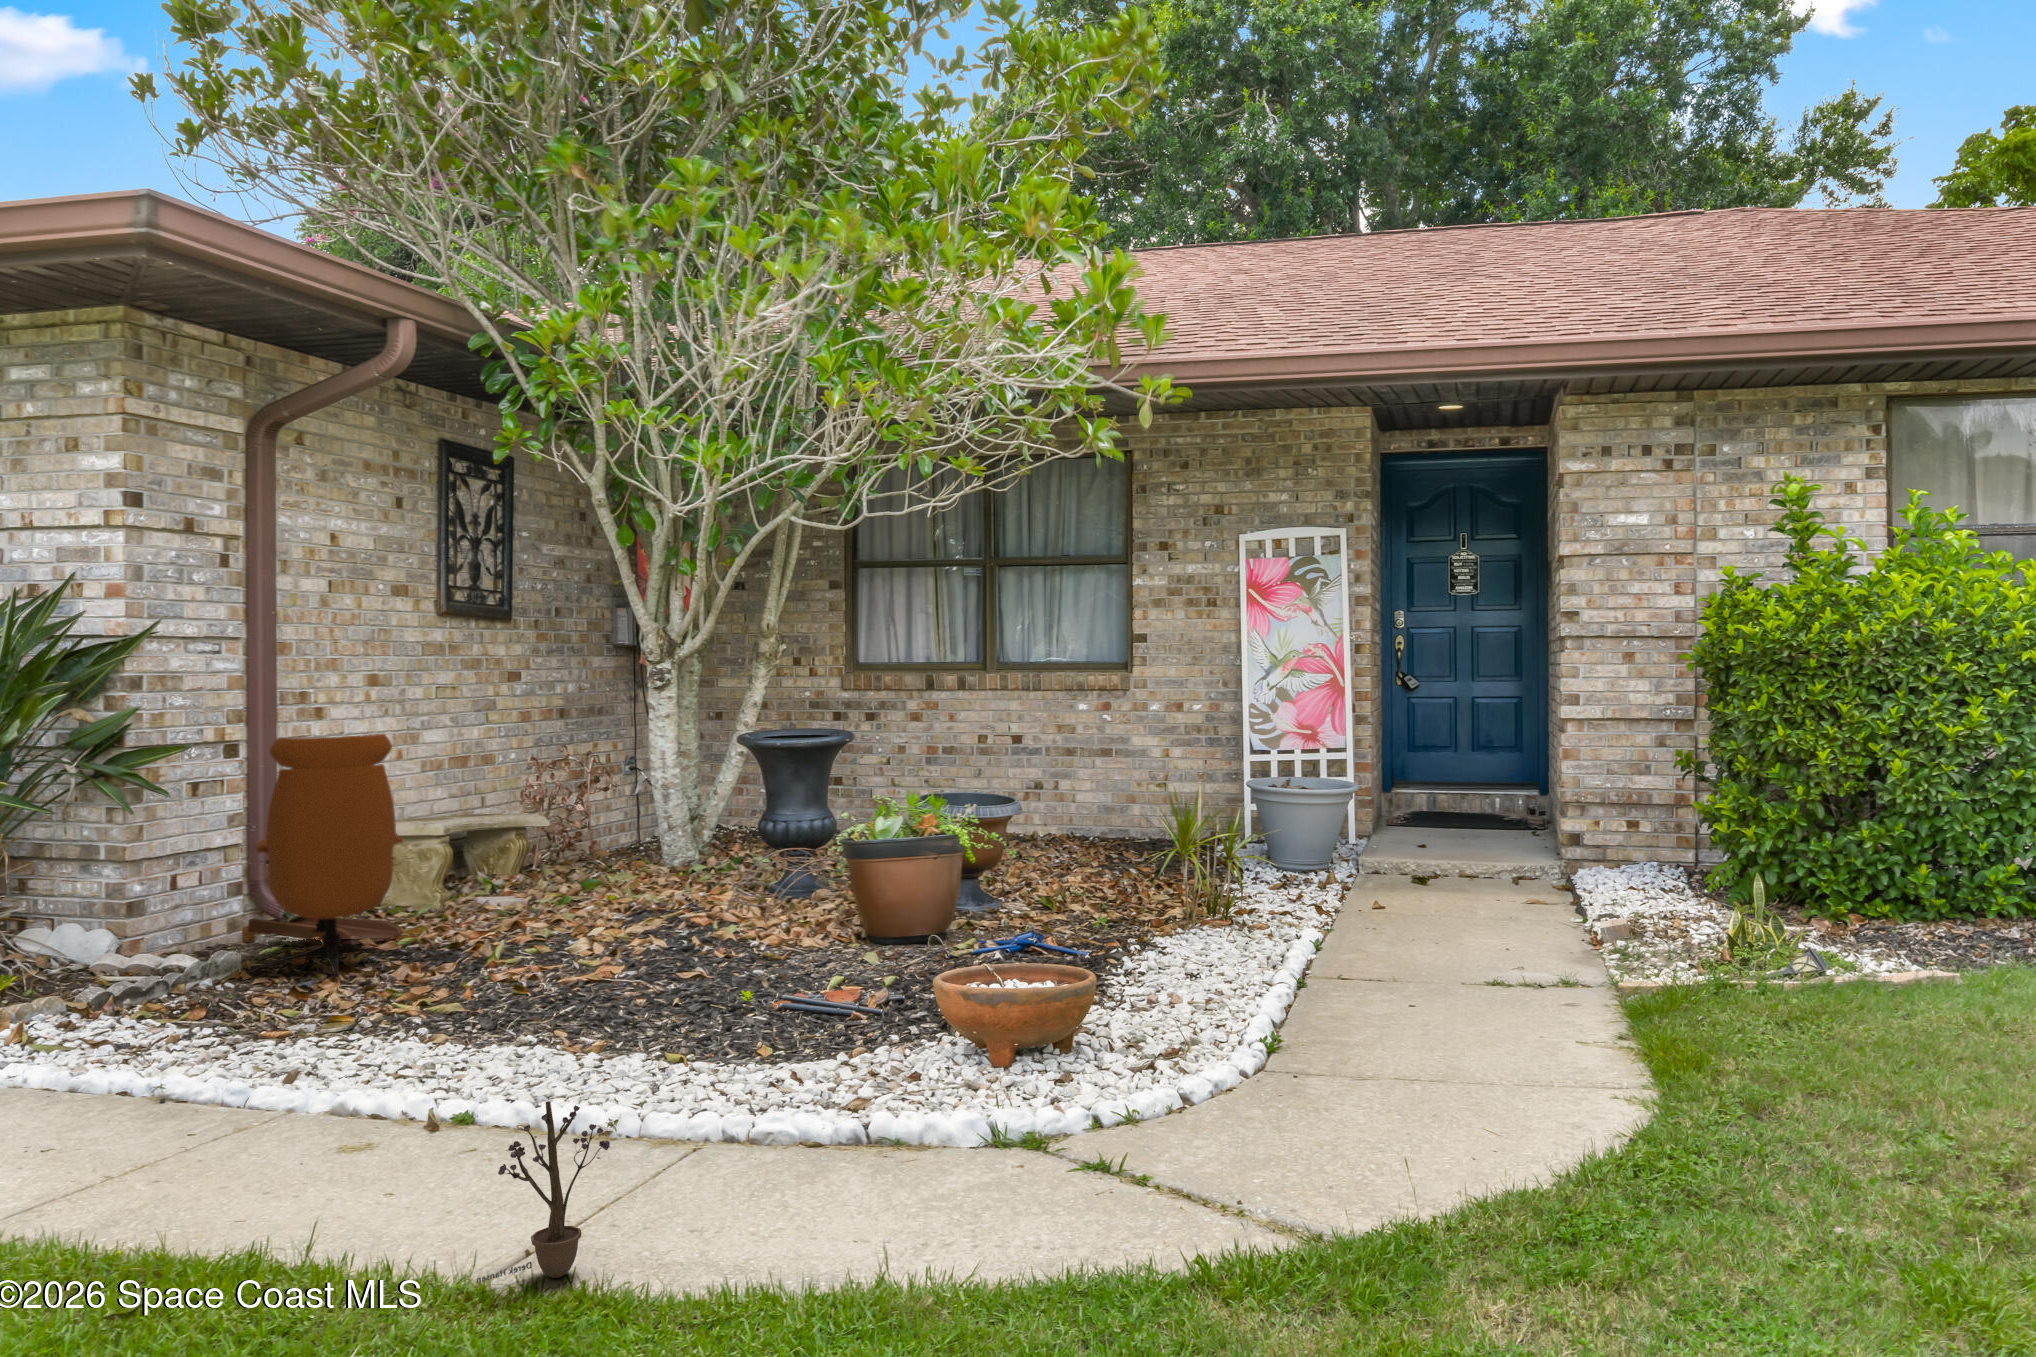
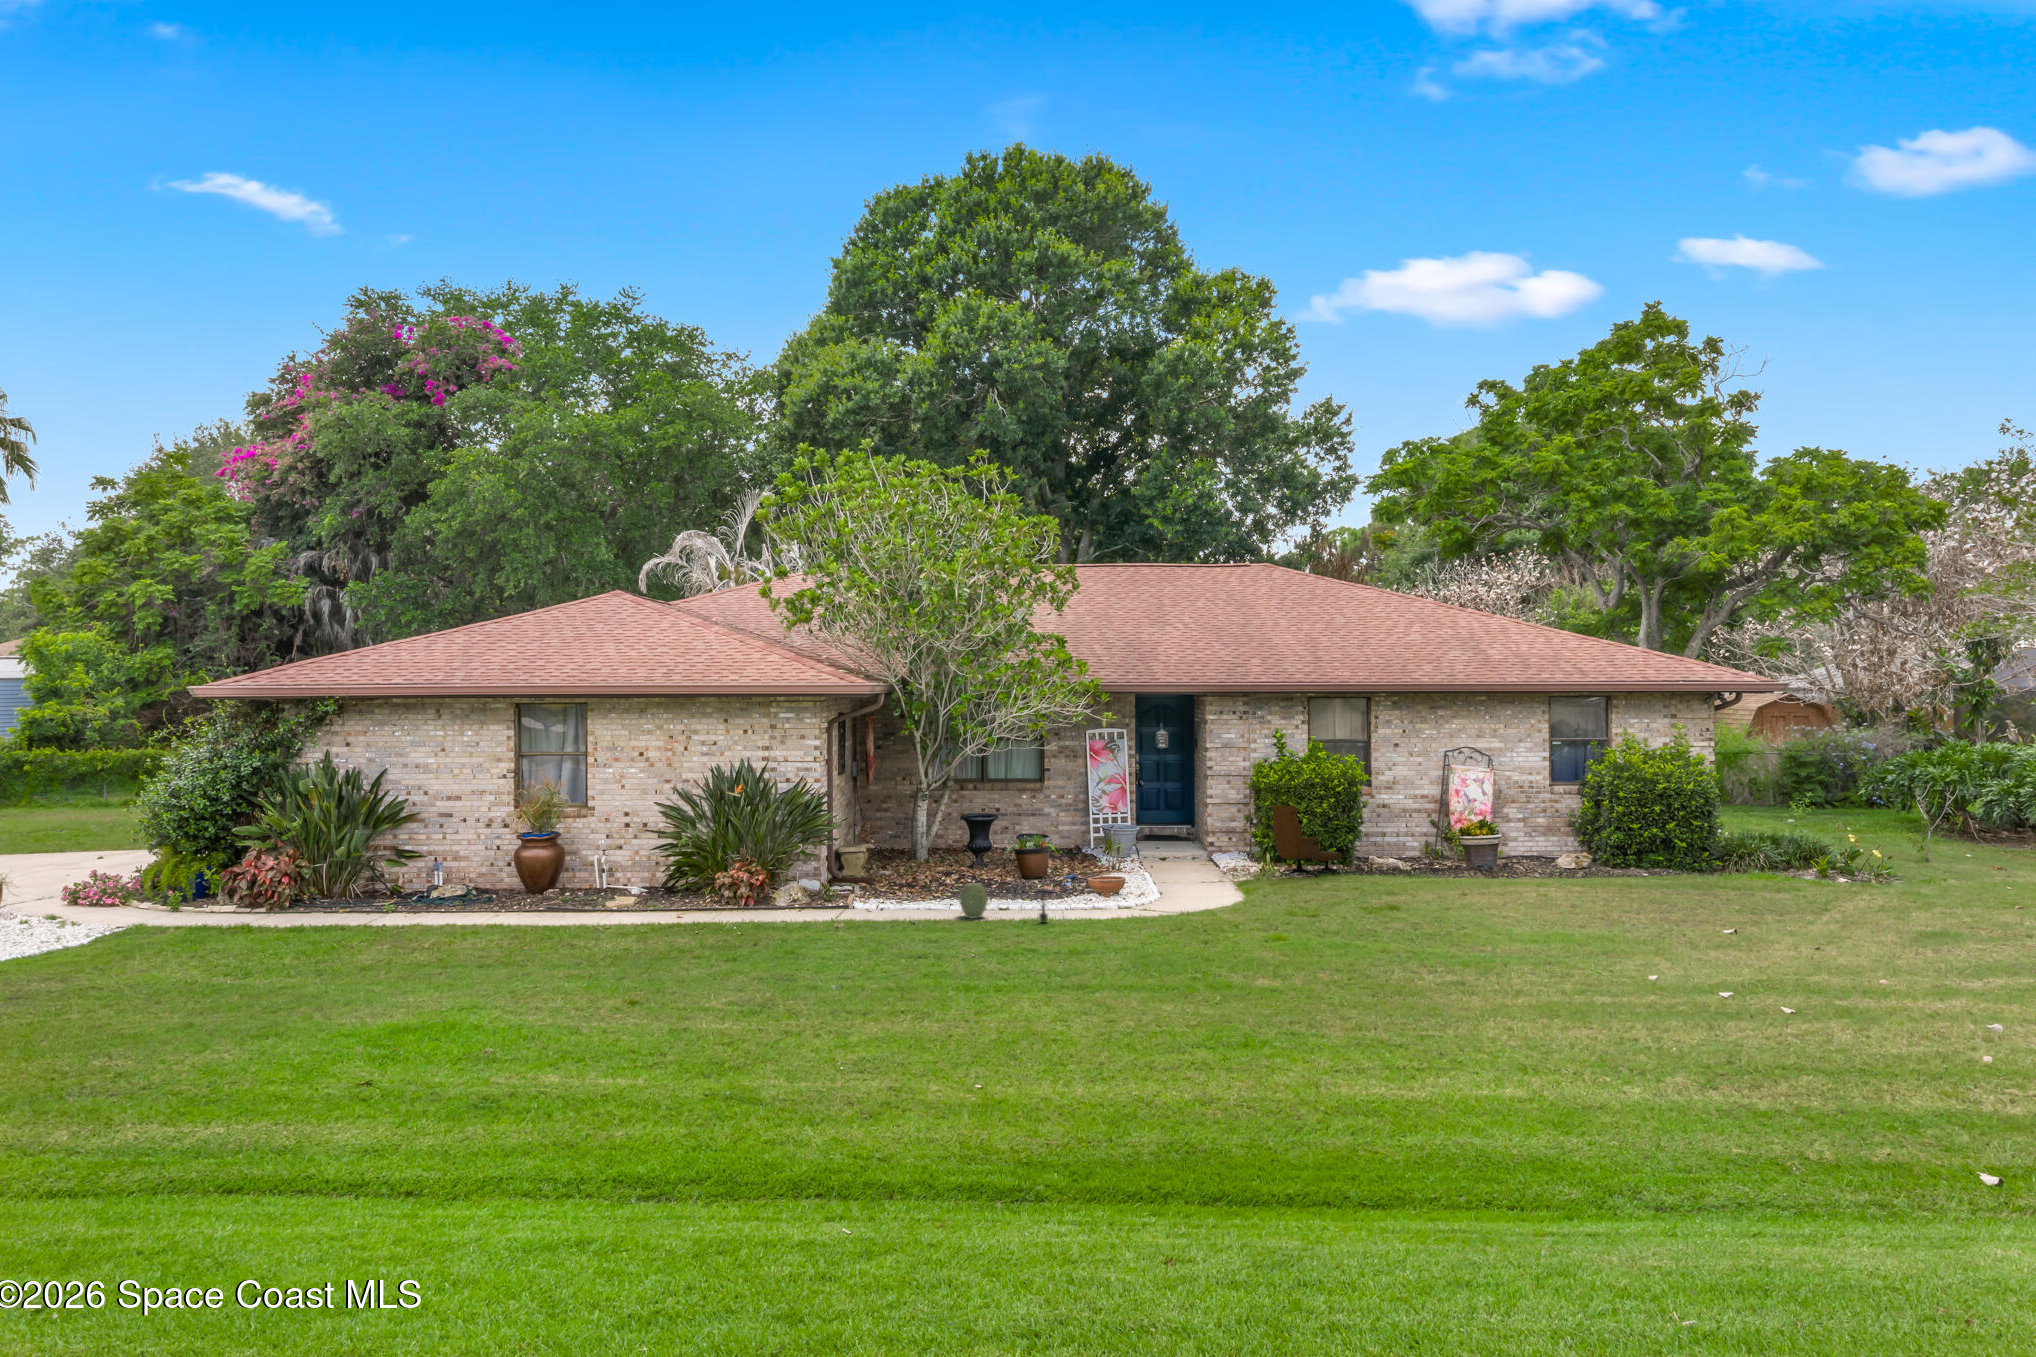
lounge chair: present [250,734,409,979] -> present [1271,805,1342,877]
woven basket: none [274,1044,410,1211] -> present [960,883,988,918]

